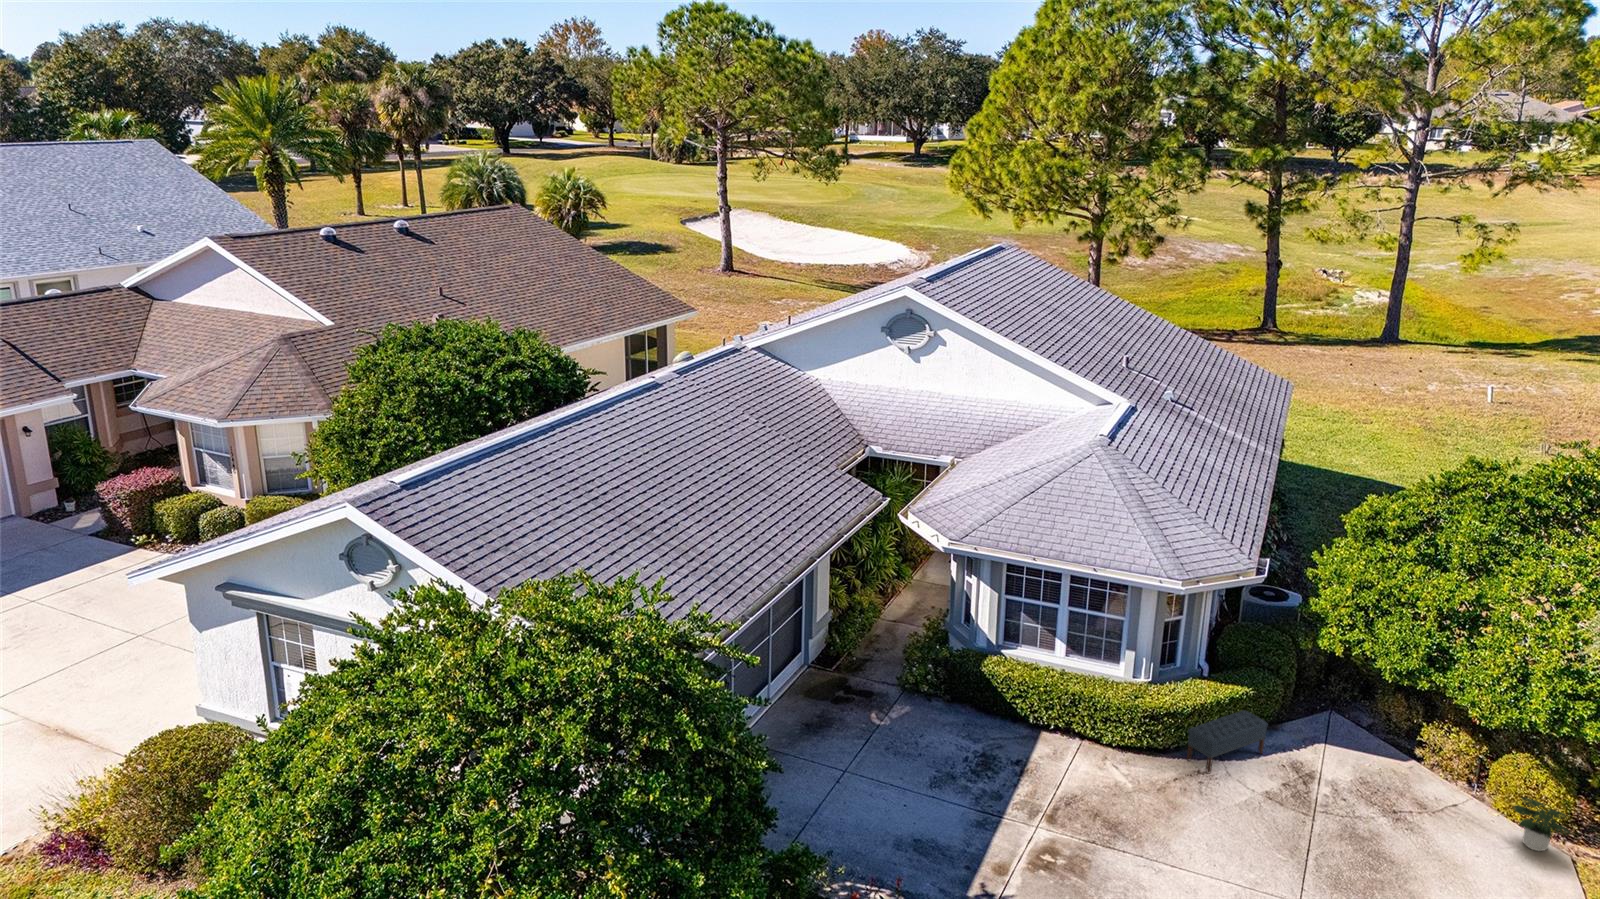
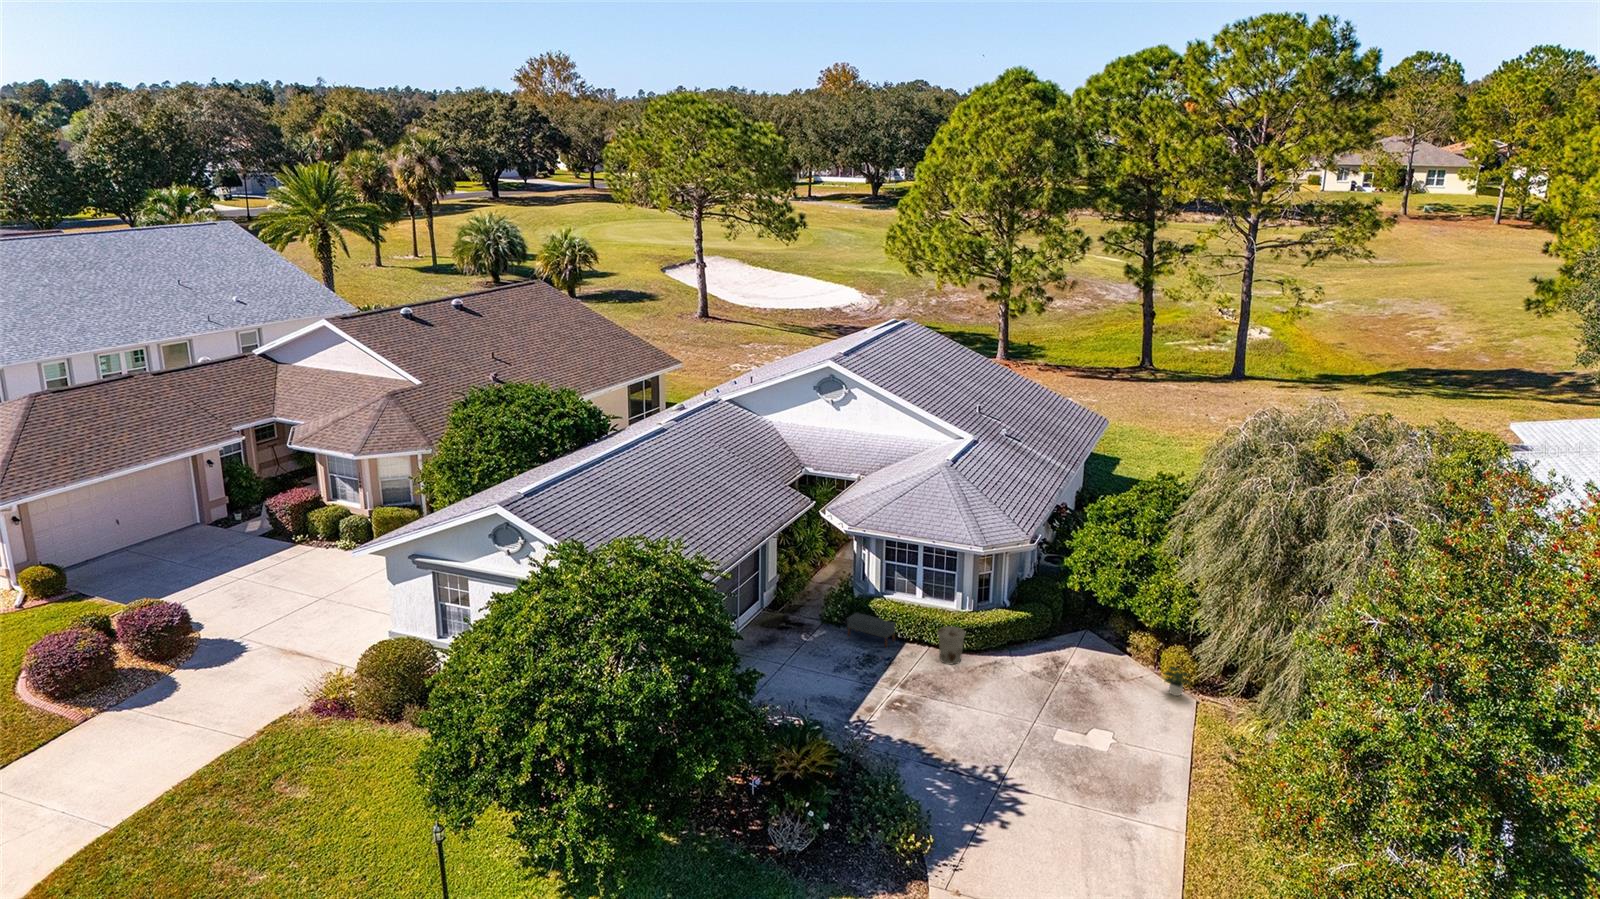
trash can: none [1102,710,1151,777] -> present [937,626,966,665]
bench: present [1187,711,1268,773] -> present [847,613,896,647]

